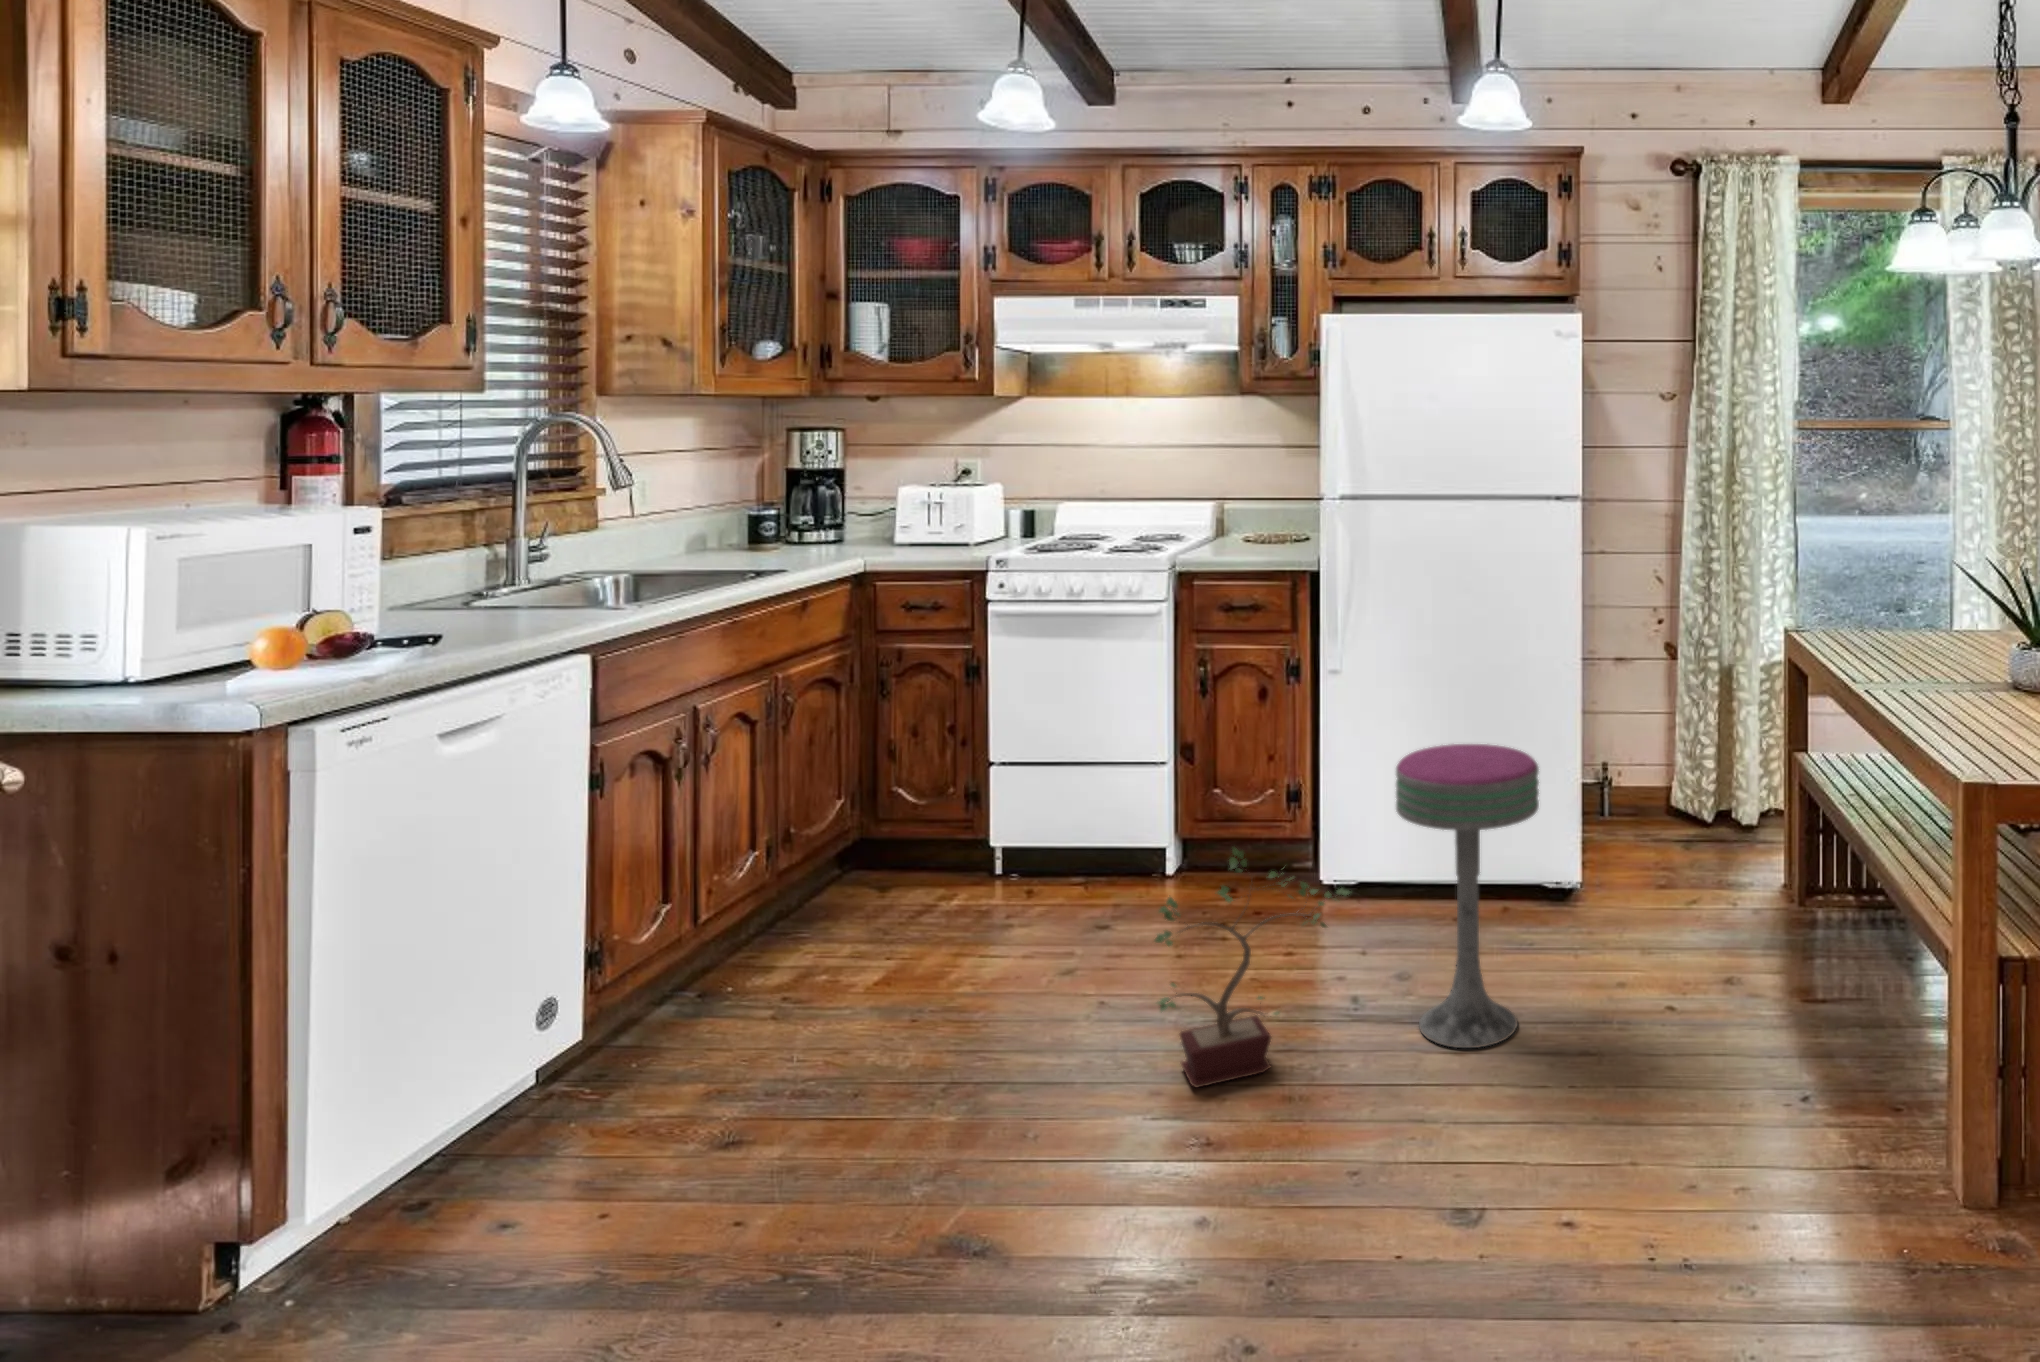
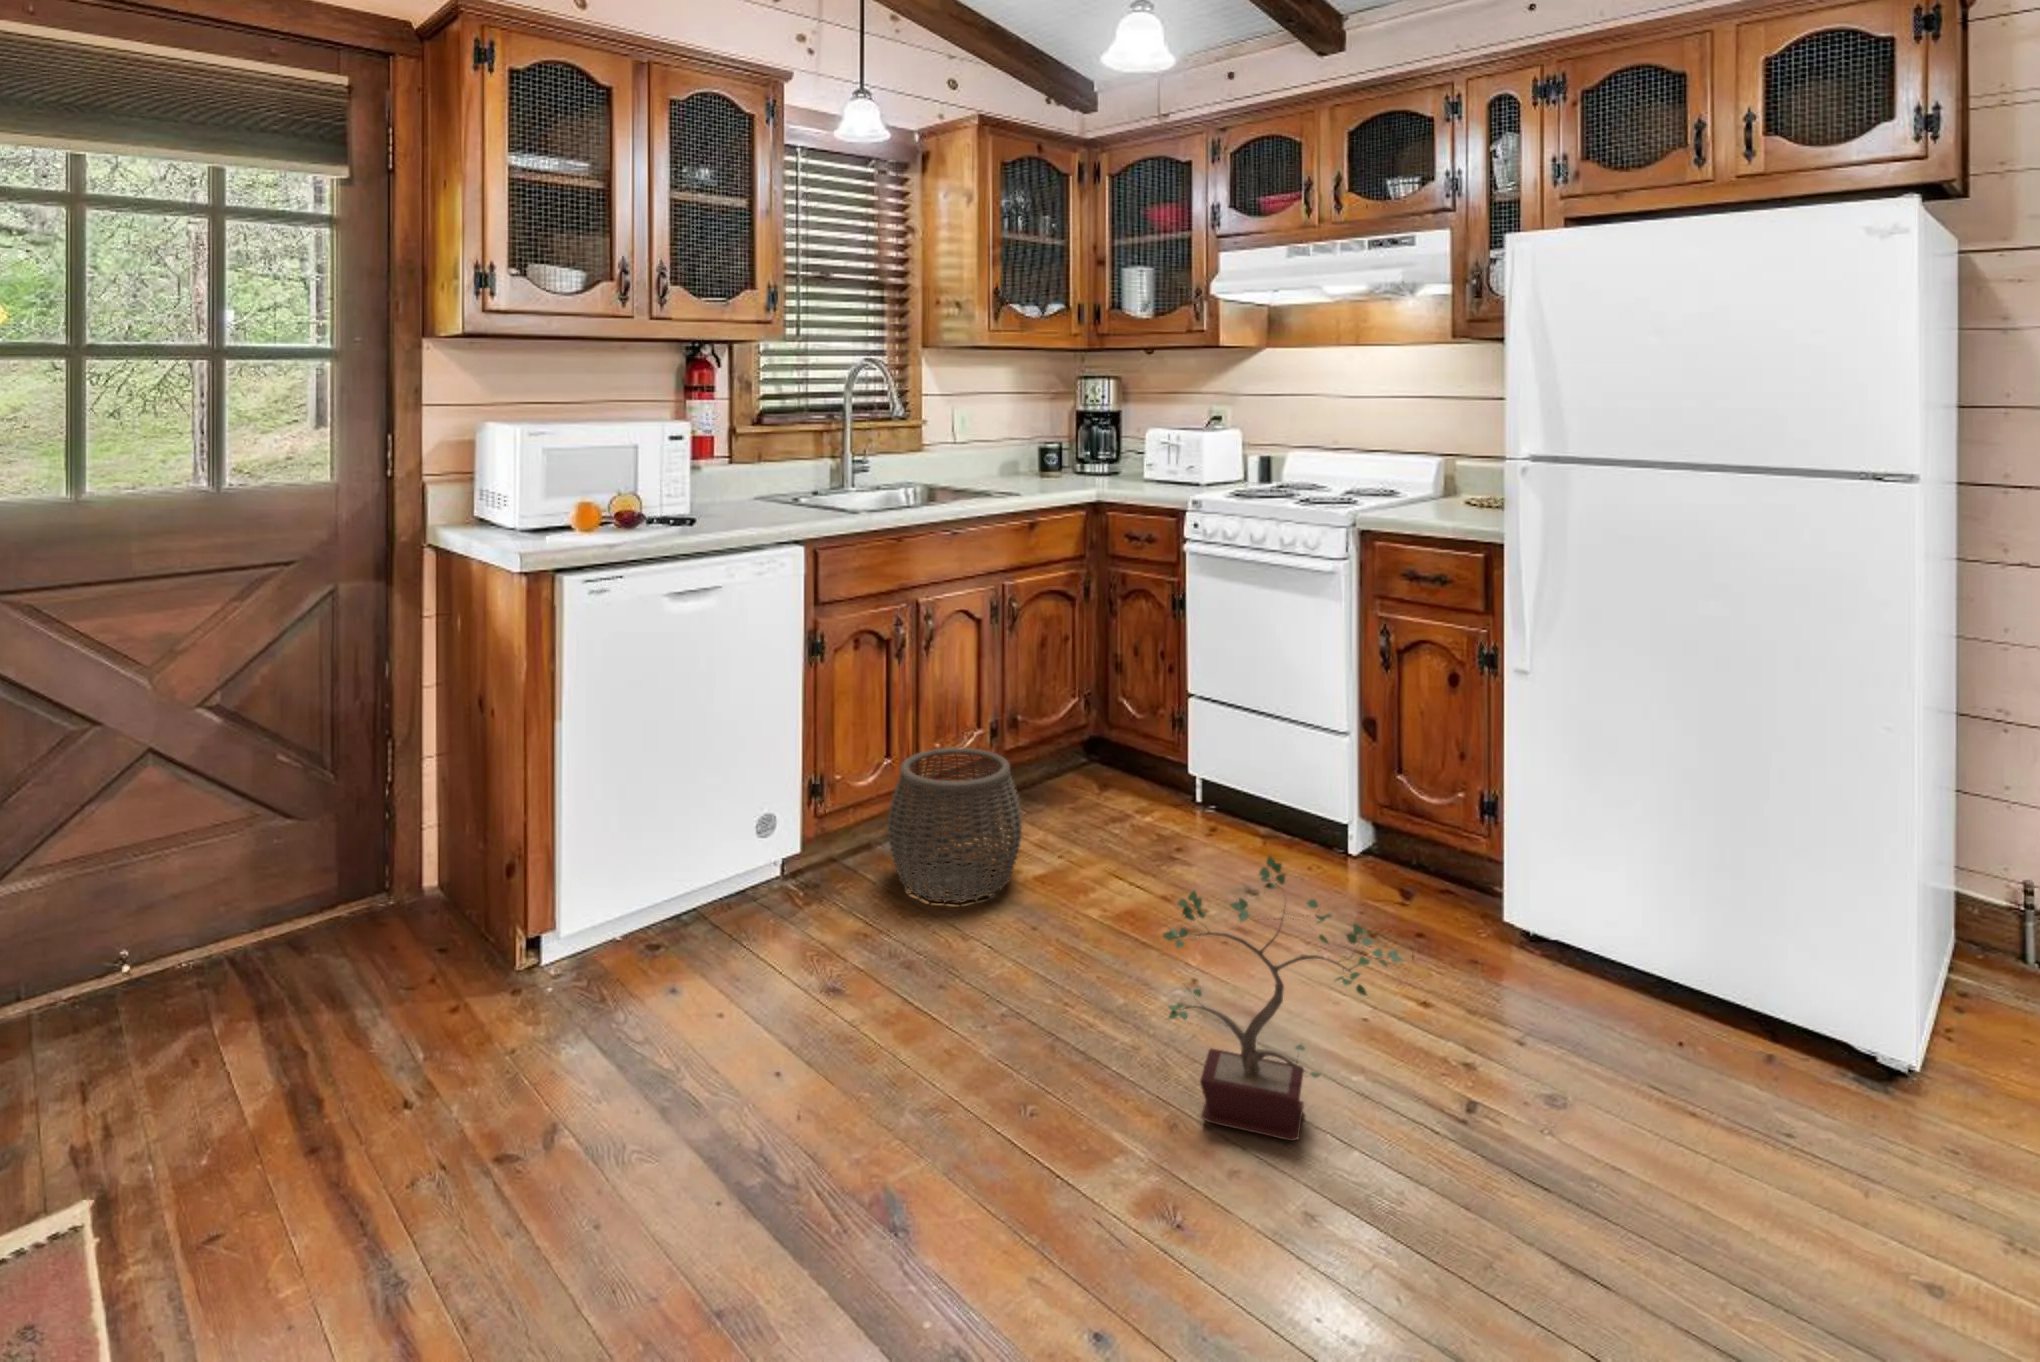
bar stool: present [1396,744,1539,1048] -> none [1484,799,1713,1261]
woven basket: none [691,861,867,1042] -> present [888,748,1022,902]

